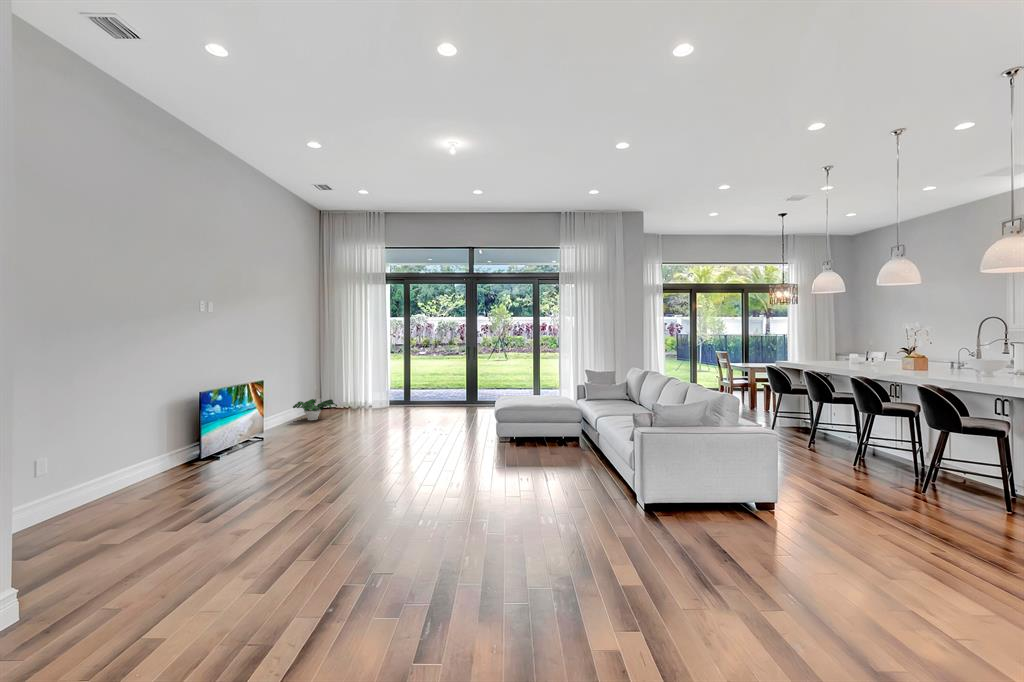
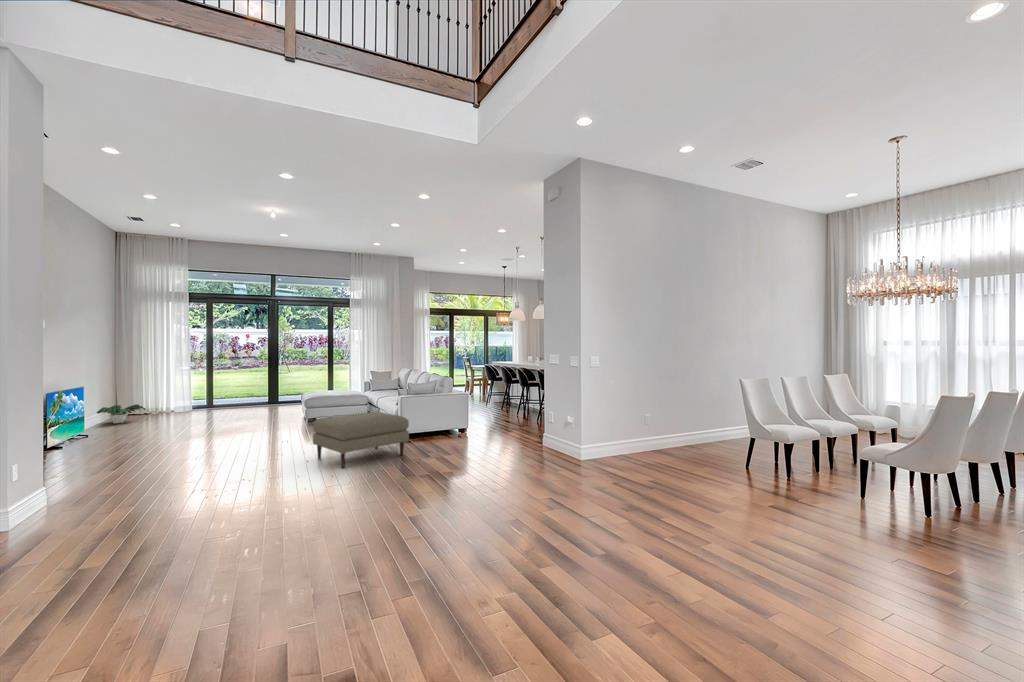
ottoman: none [483,469,676,619] -> present [313,412,409,468]

